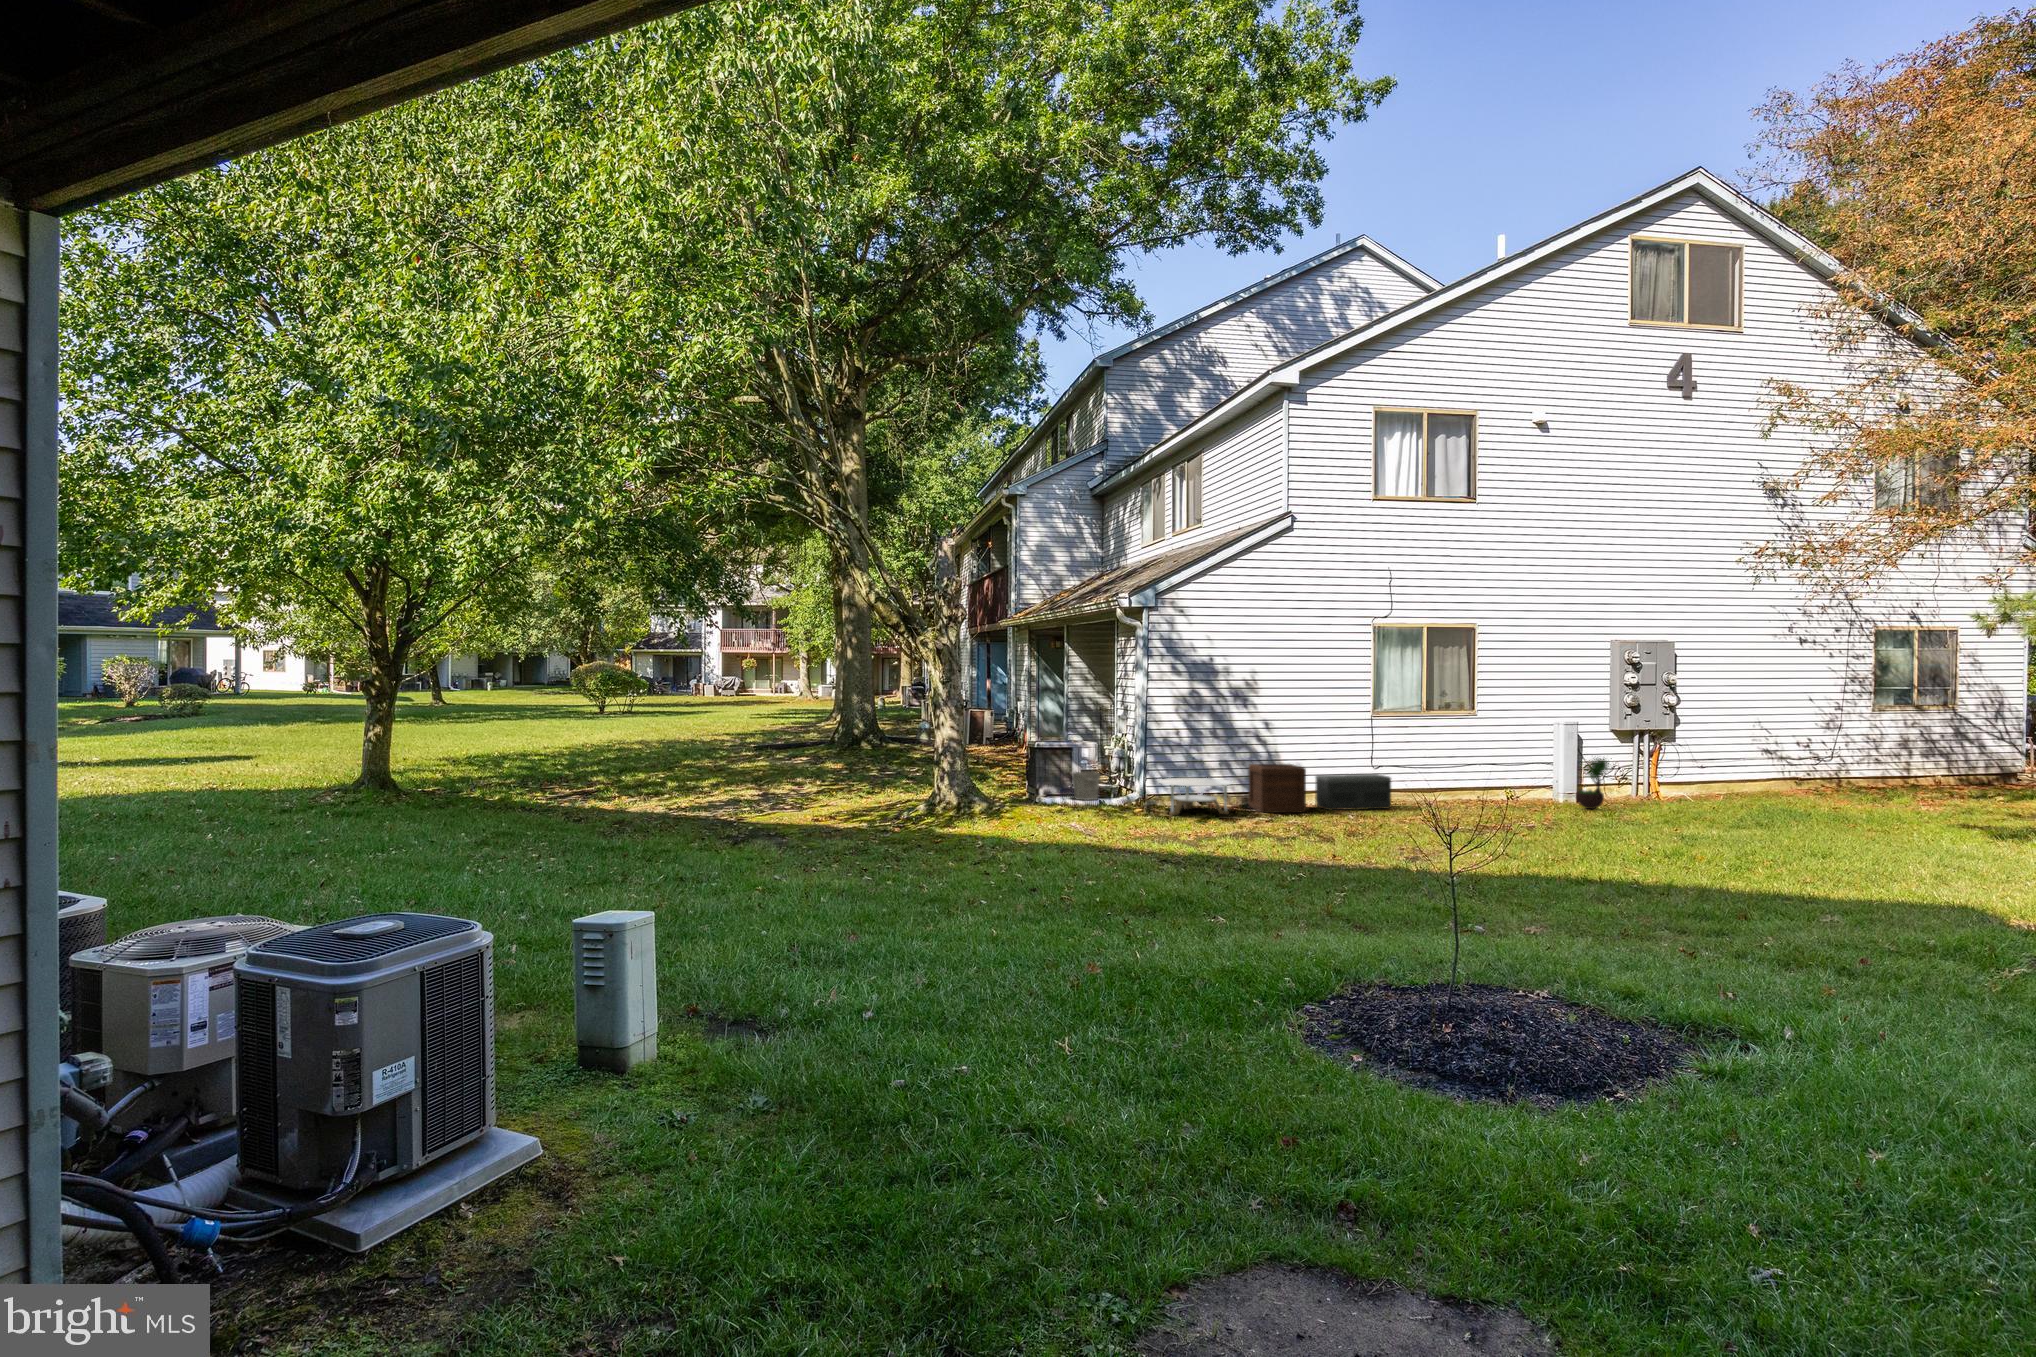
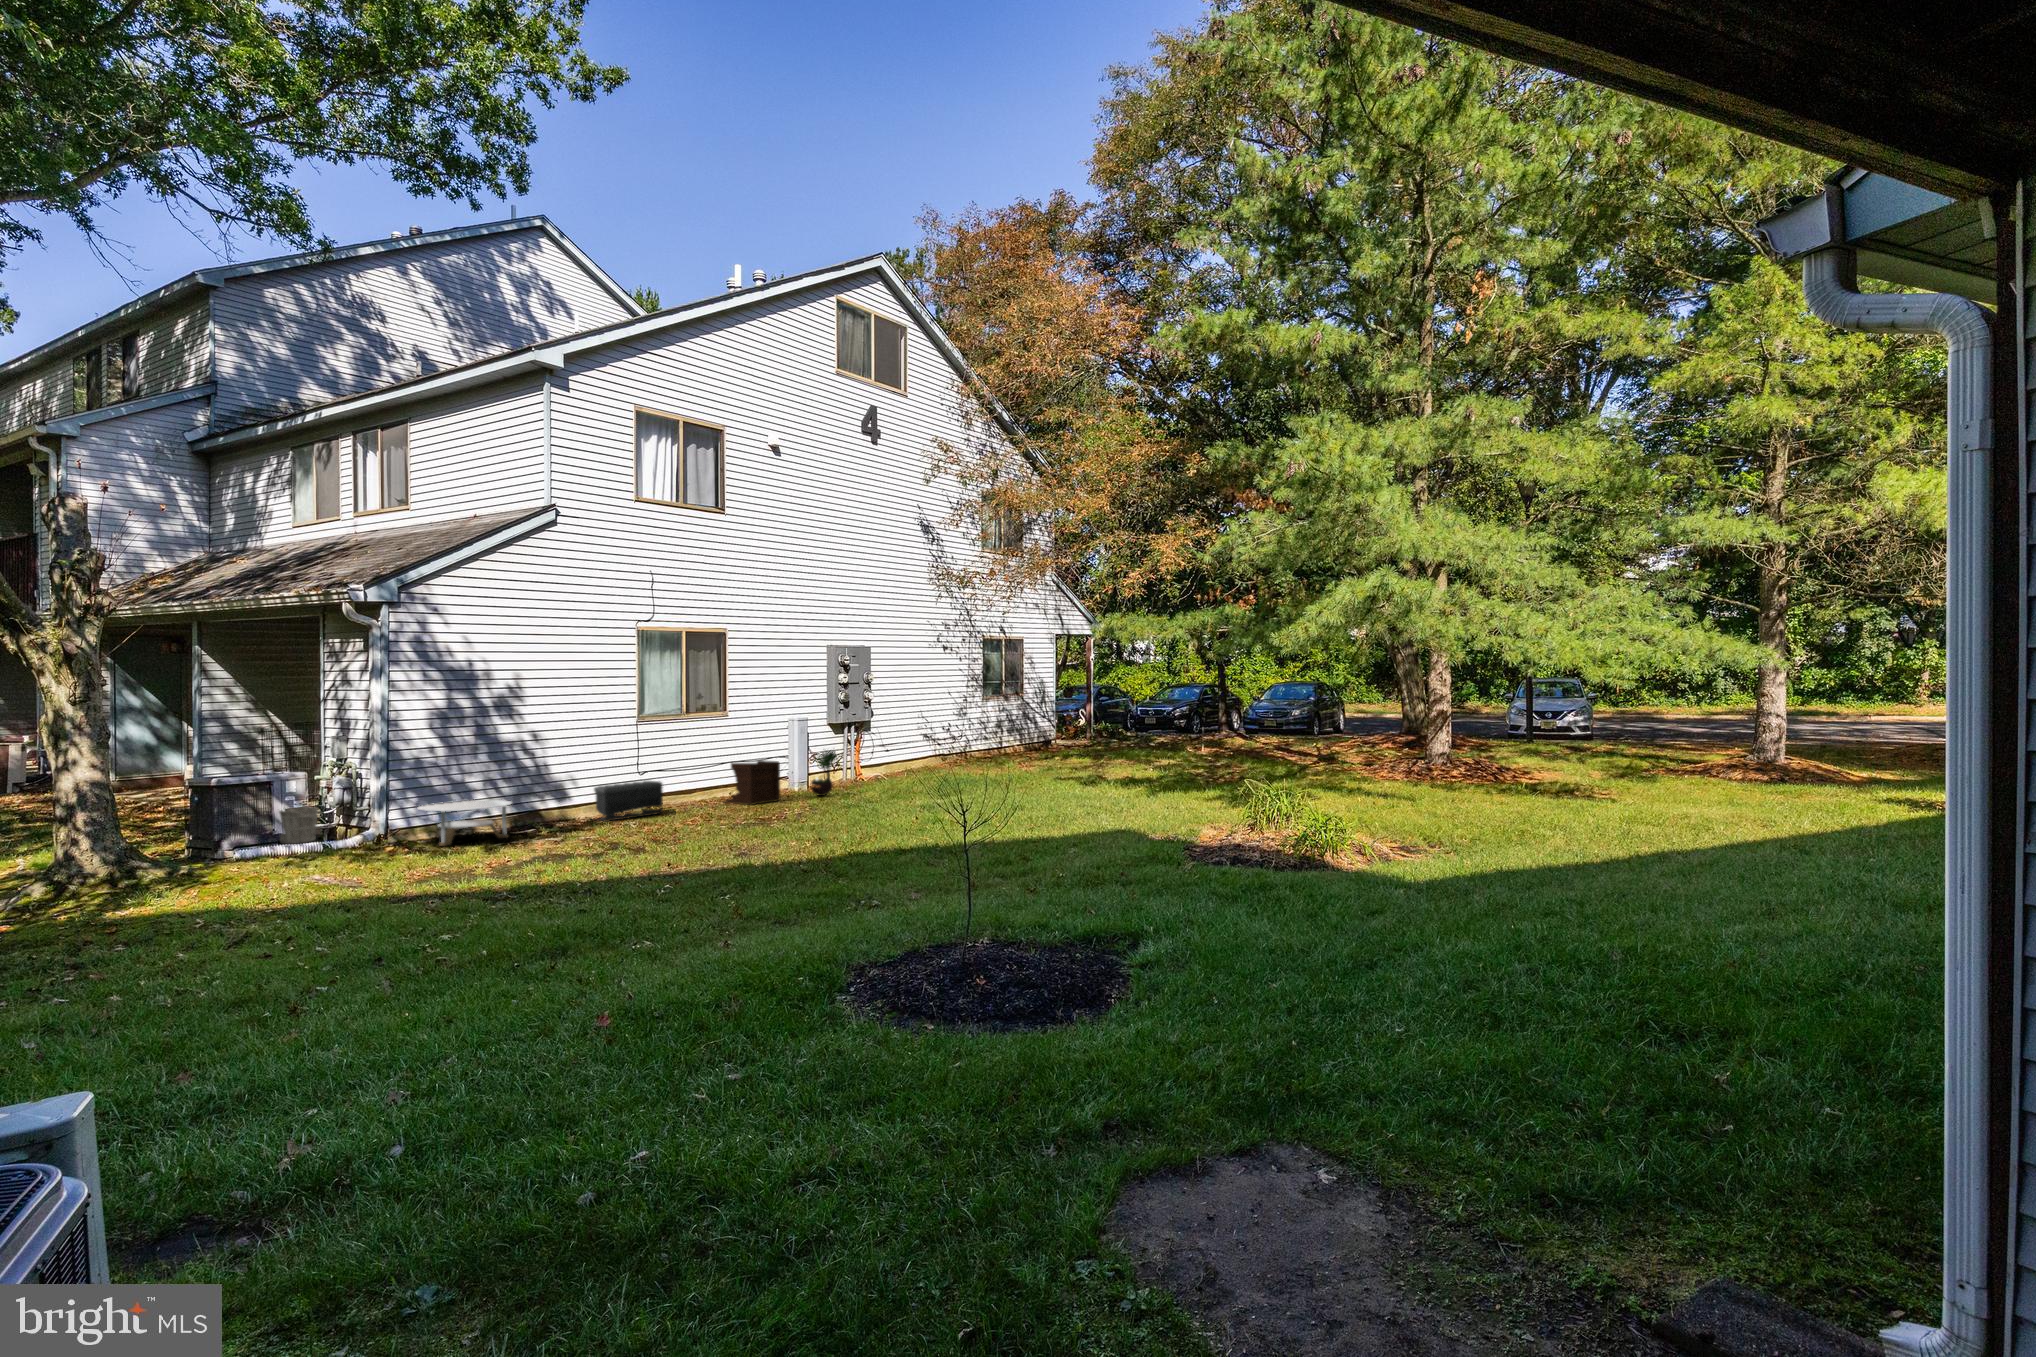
wooden crate: present [1249,764,1306,813] -> present [724,760,780,805]

